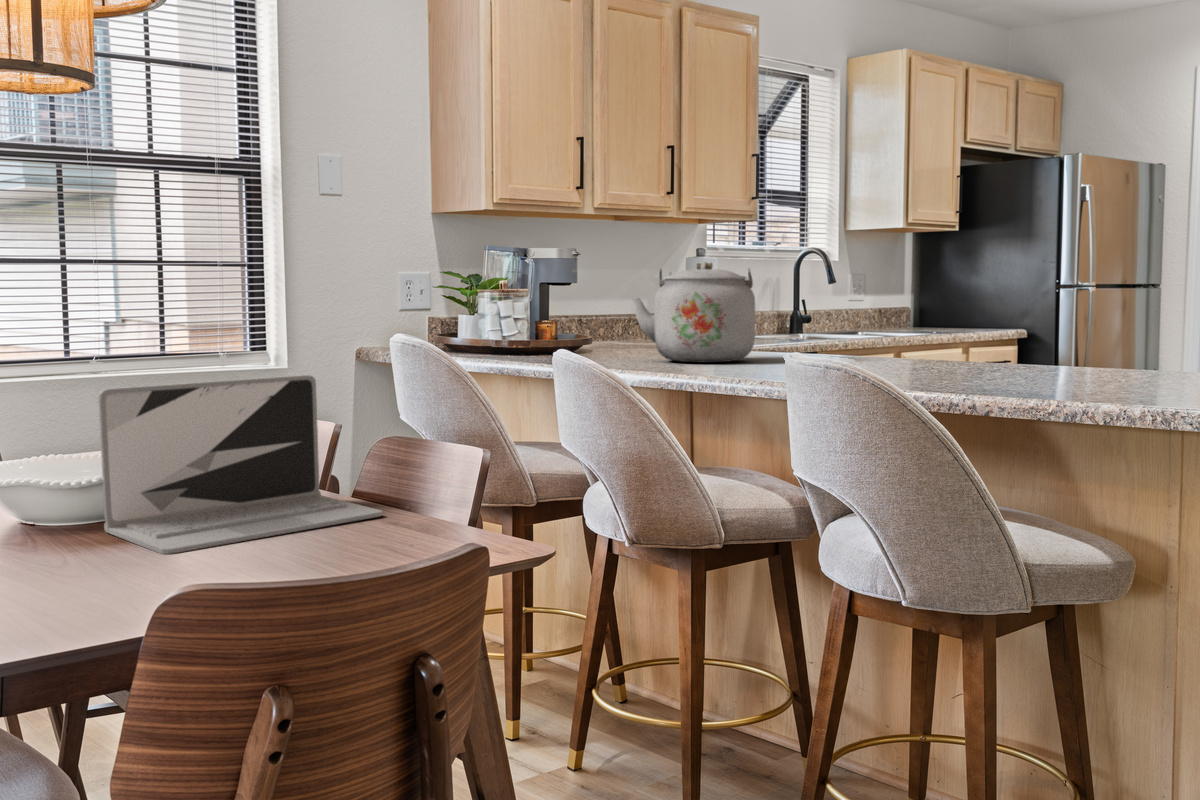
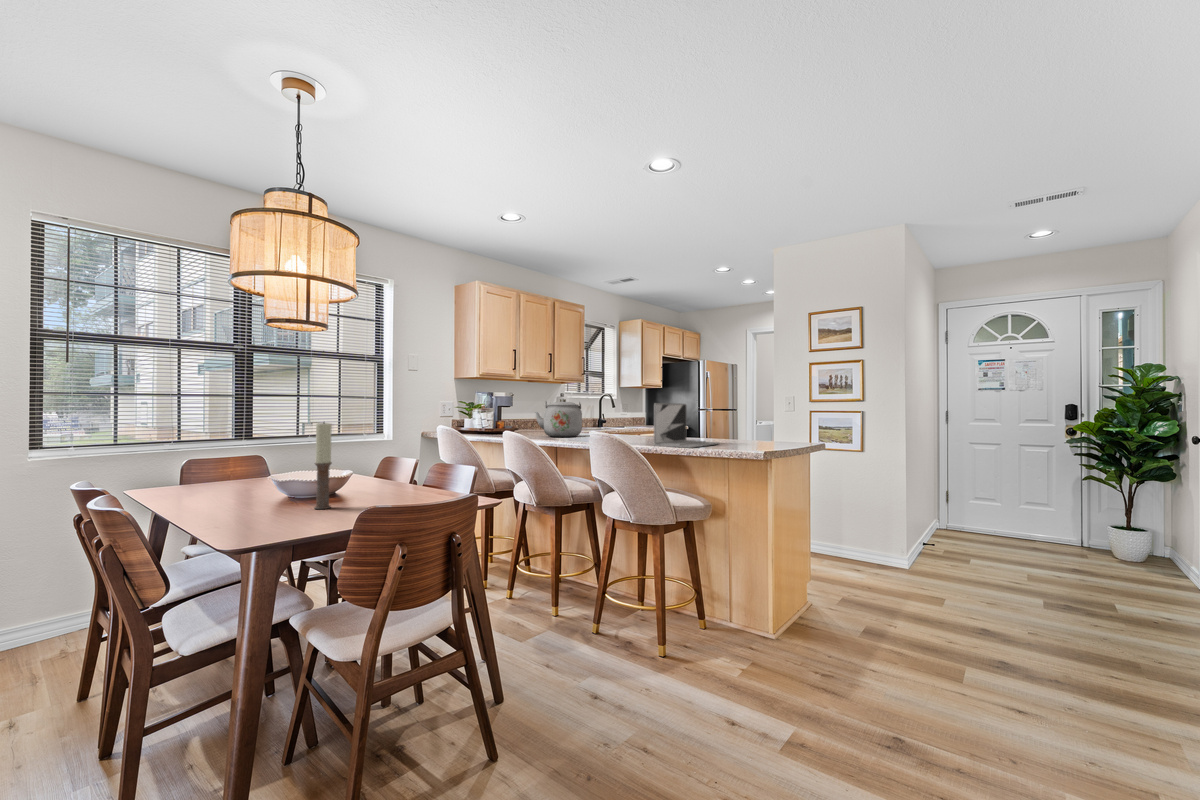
candle: none [39,330,94,566] -> present [314,423,332,509]
laptop: present [98,375,382,554] -> present [653,403,719,448]

